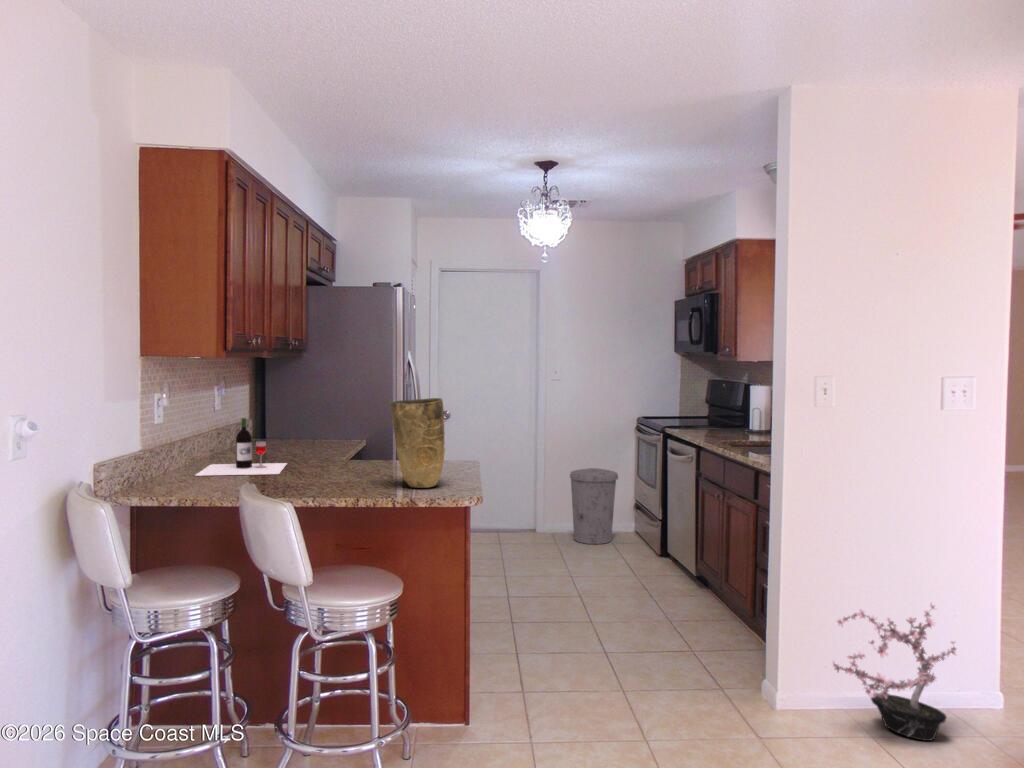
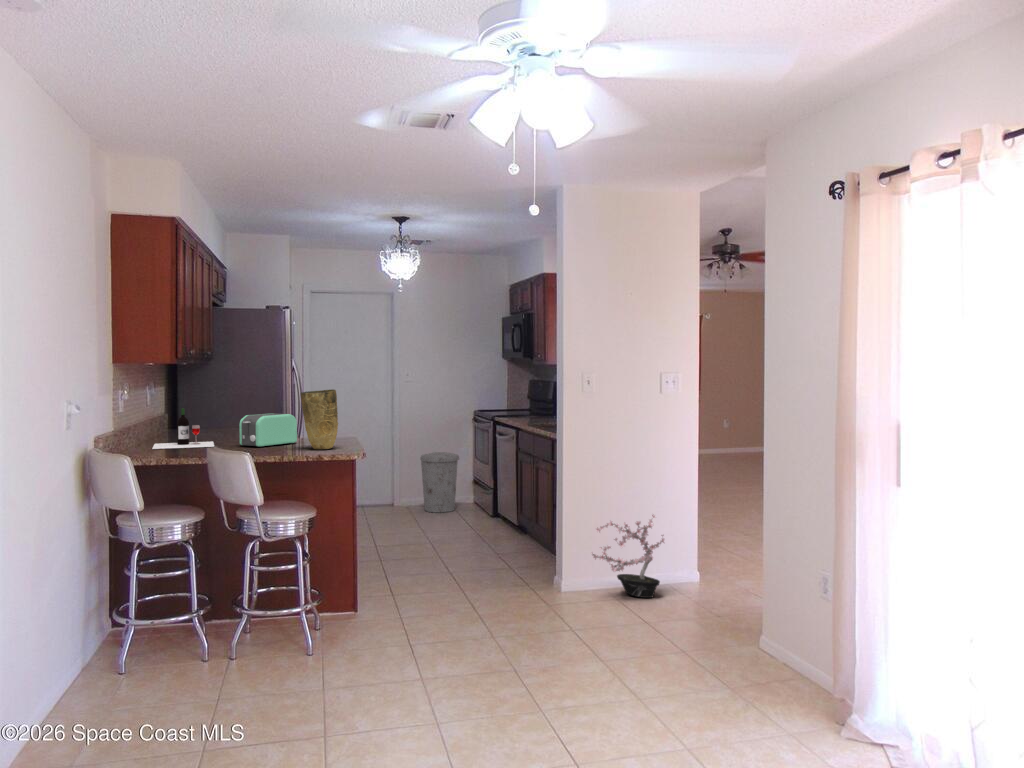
toaster: none [313,428,393,478] -> present [239,413,297,447]

